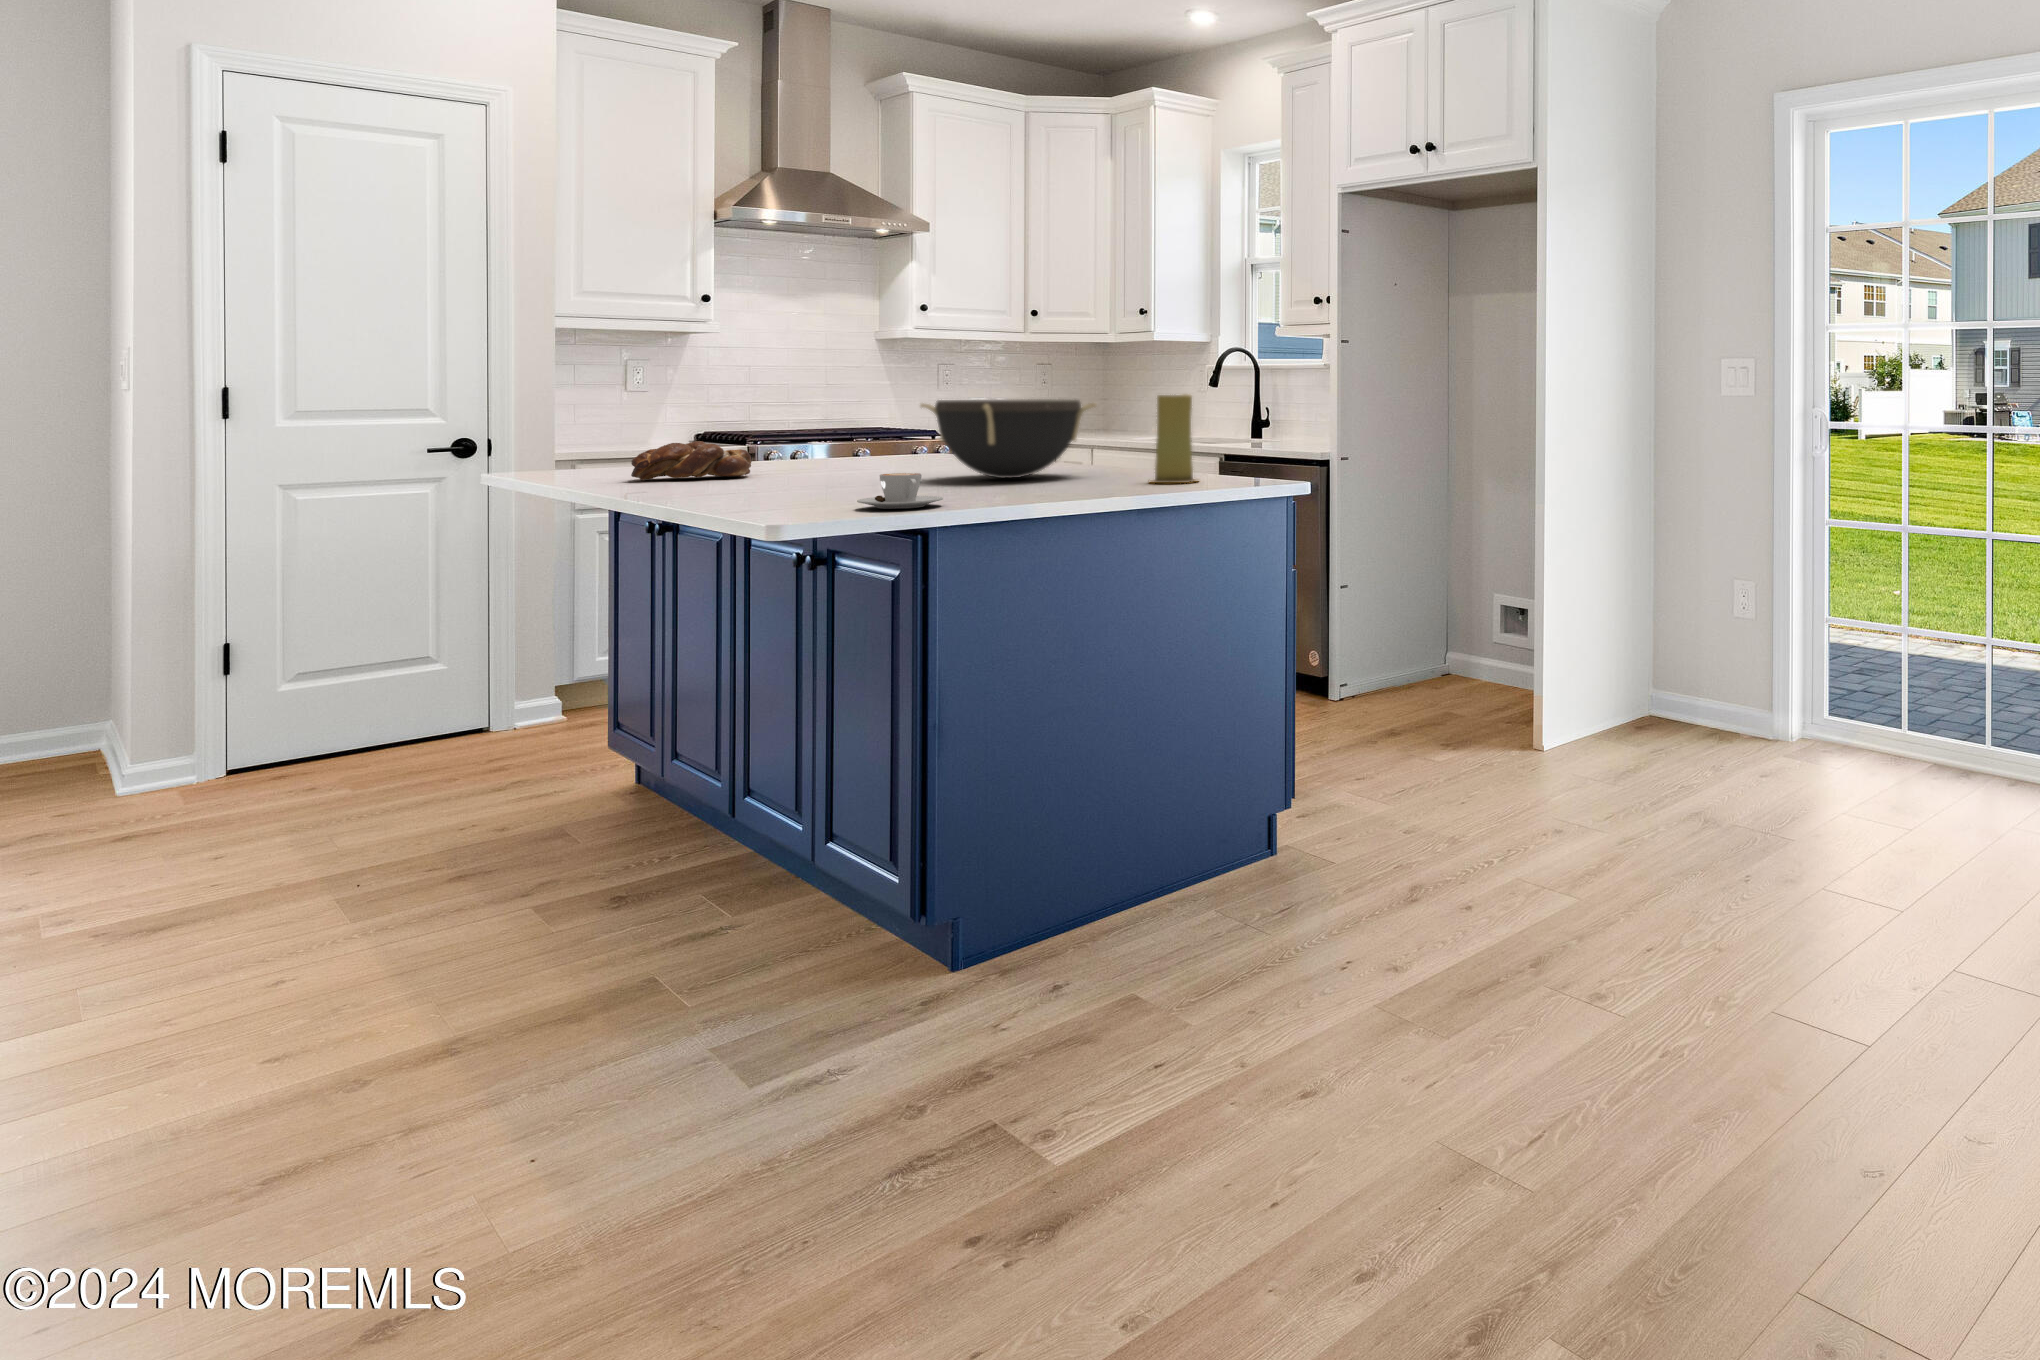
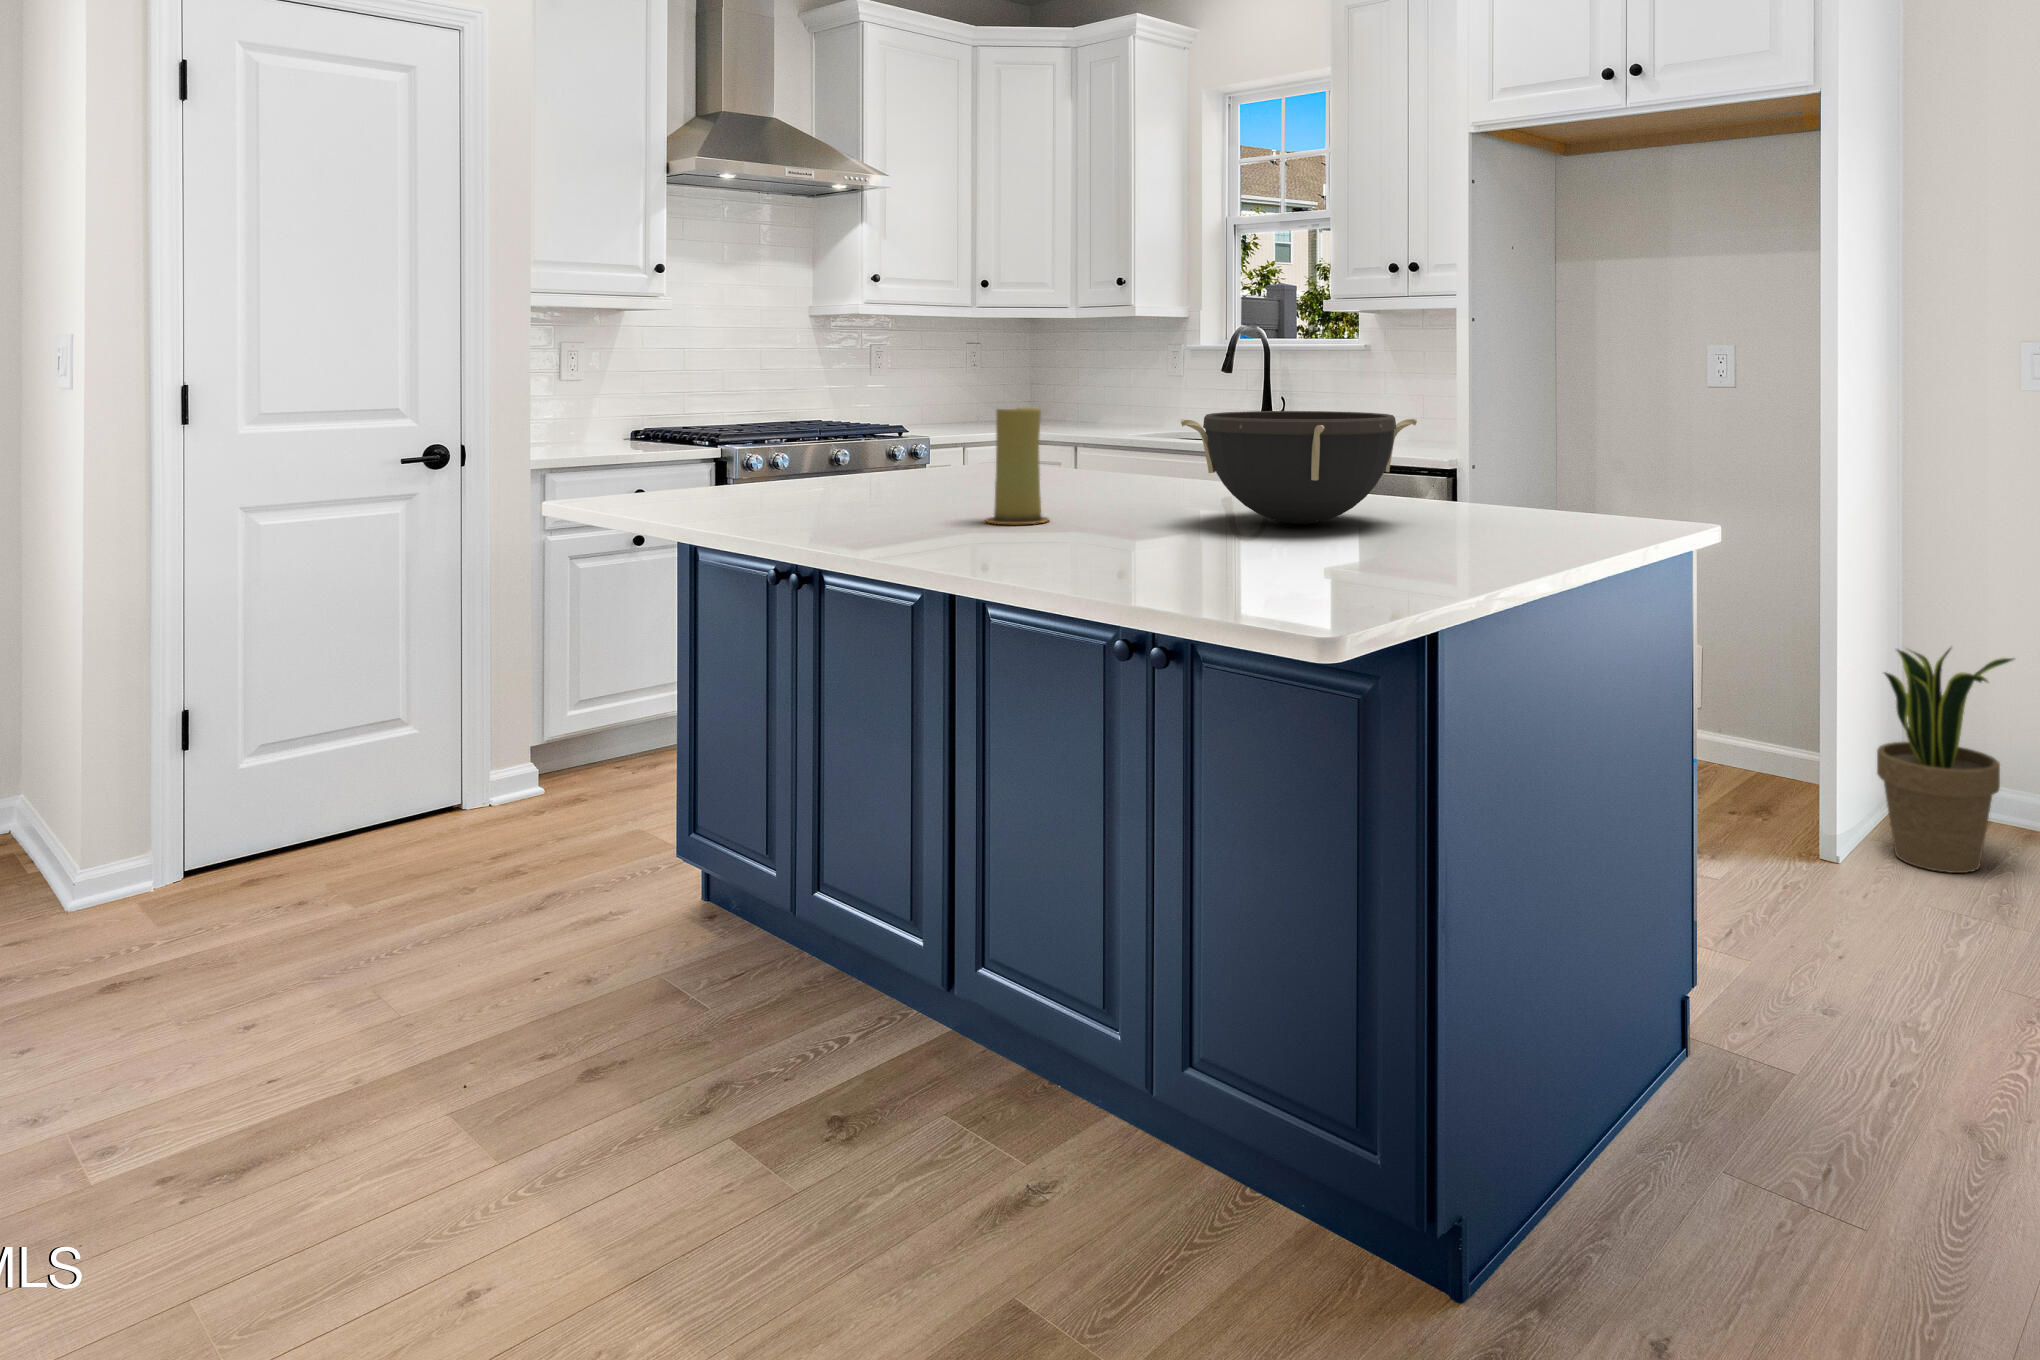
candle: present [1151,394,1197,483] -> present [986,407,1049,524]
bread loaf: present [631,441,752,480] -> none [776,467,920,521]
coffee cup: present [857,473,943,509] -> none [1304,541,1424,600]
potted plant: none [1581,584,1666,755] -> present [1877,648,2014,873]

